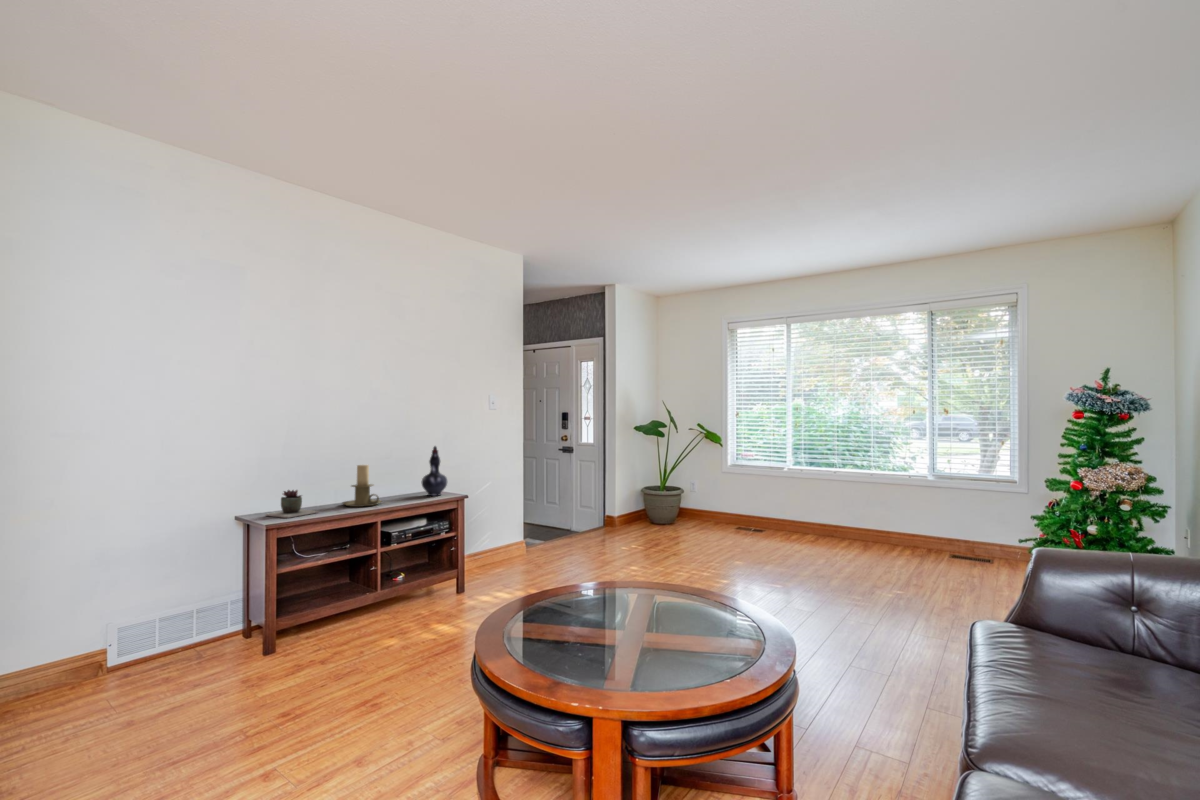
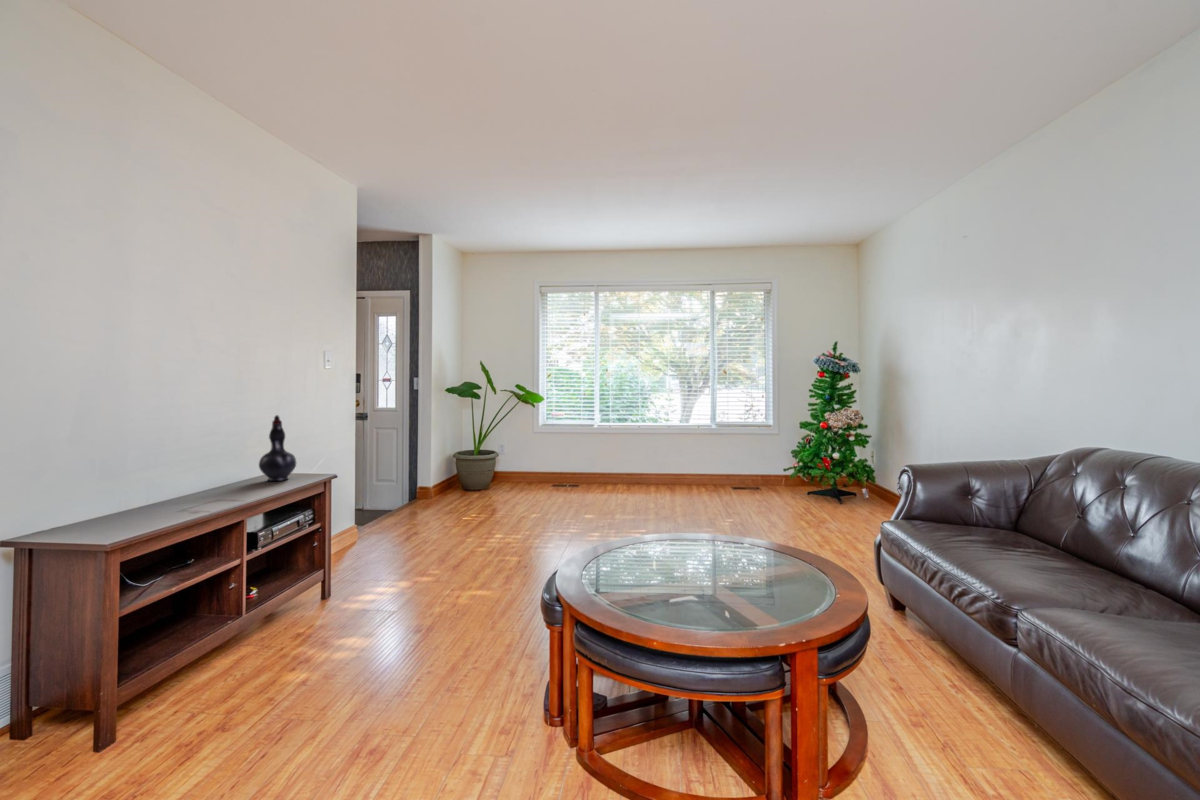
candle holder: present [343,465,381,507] -> none [163,445,230,506]
succulent plant: present [266,490,318,518] -> none [59,488,152,535]

